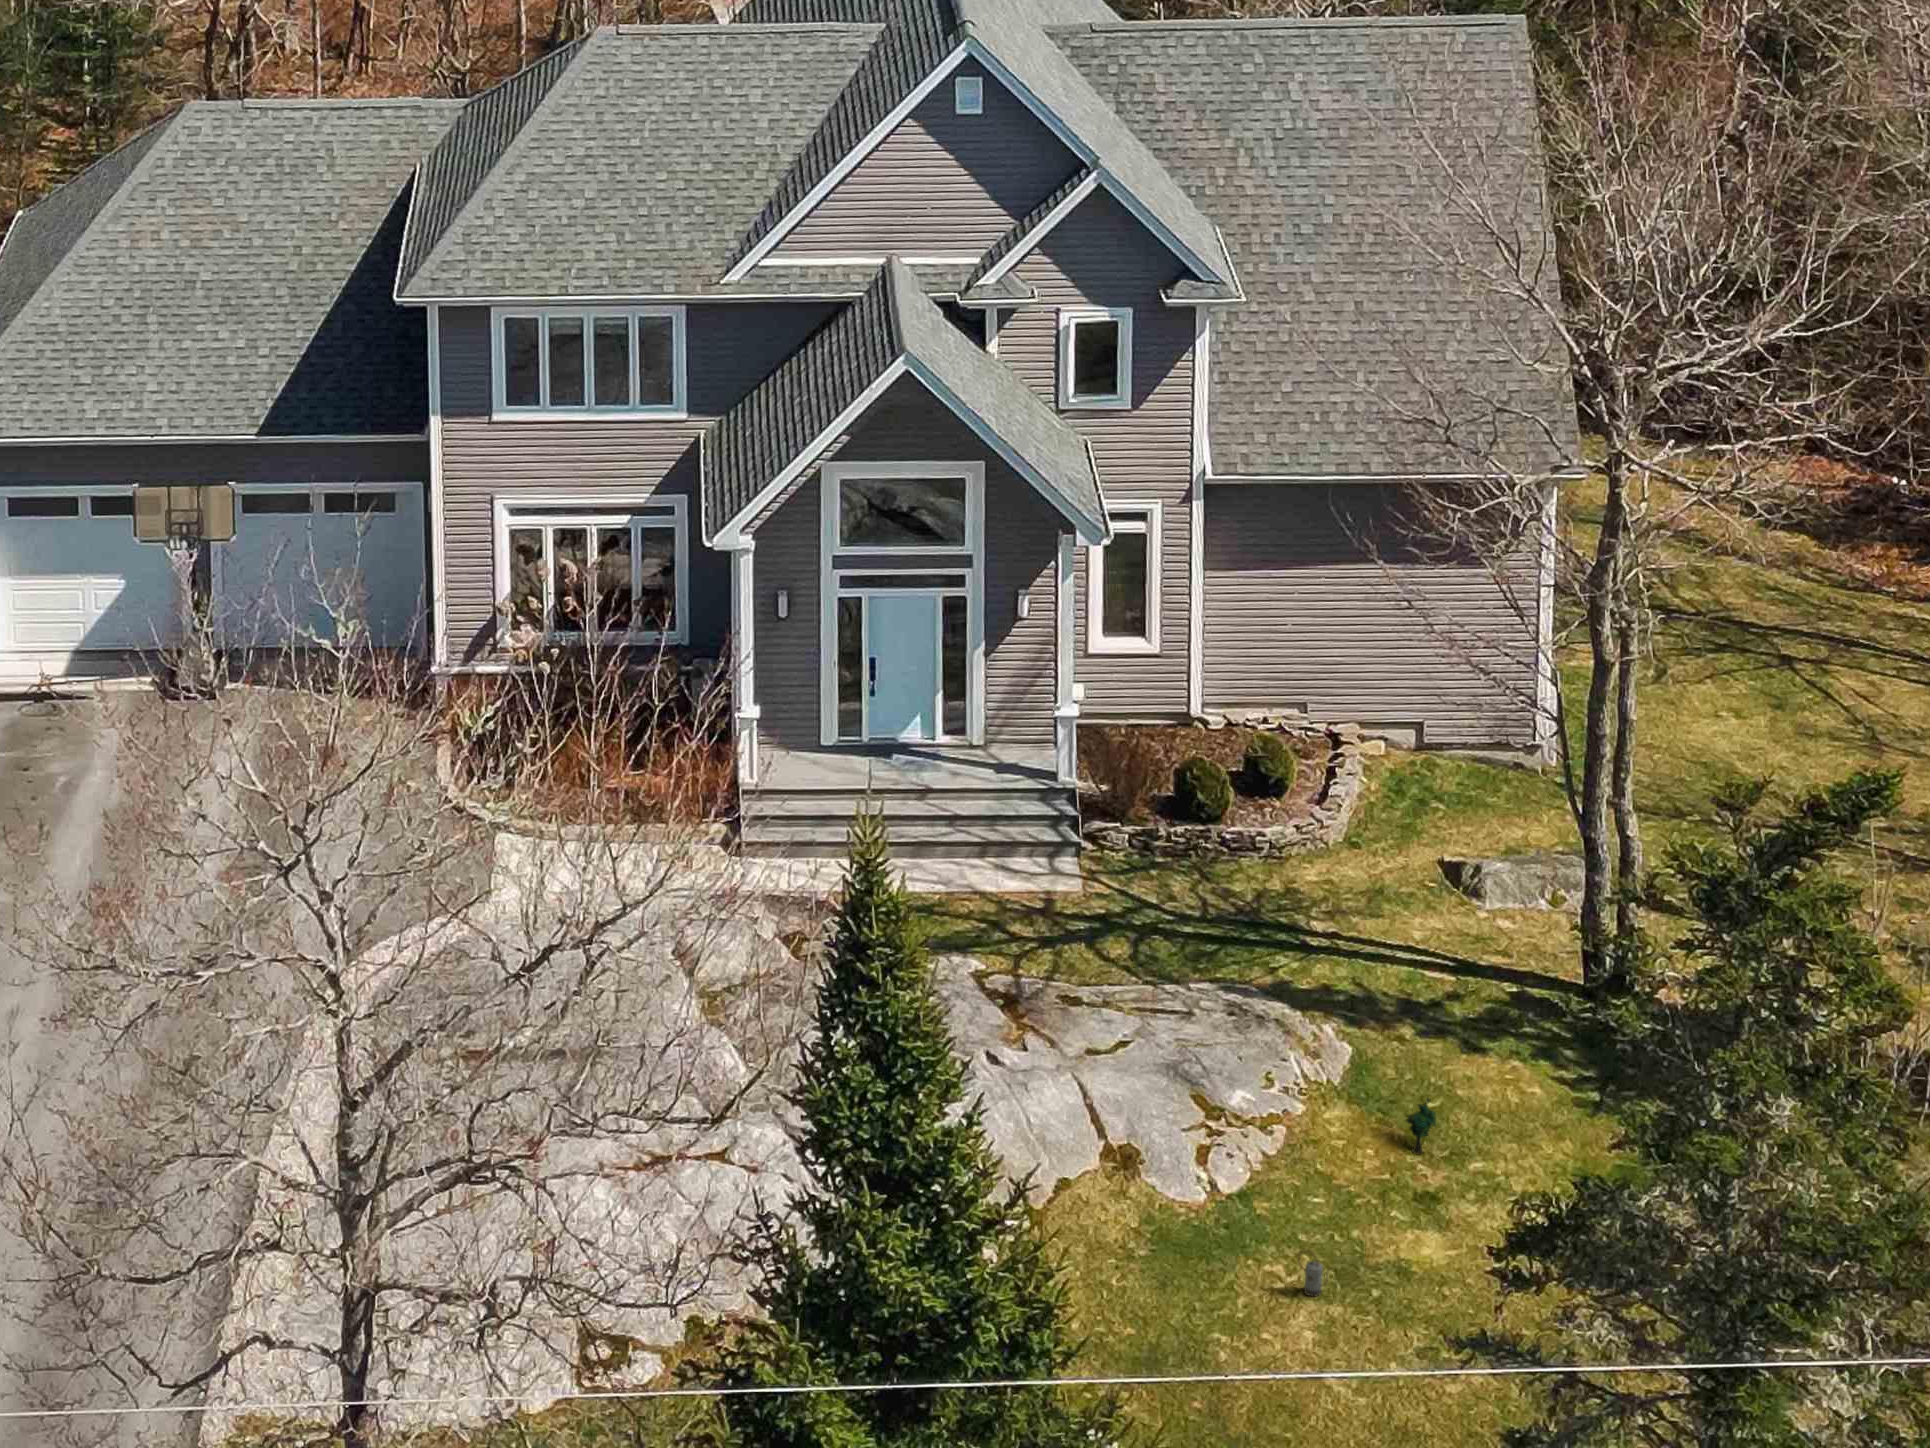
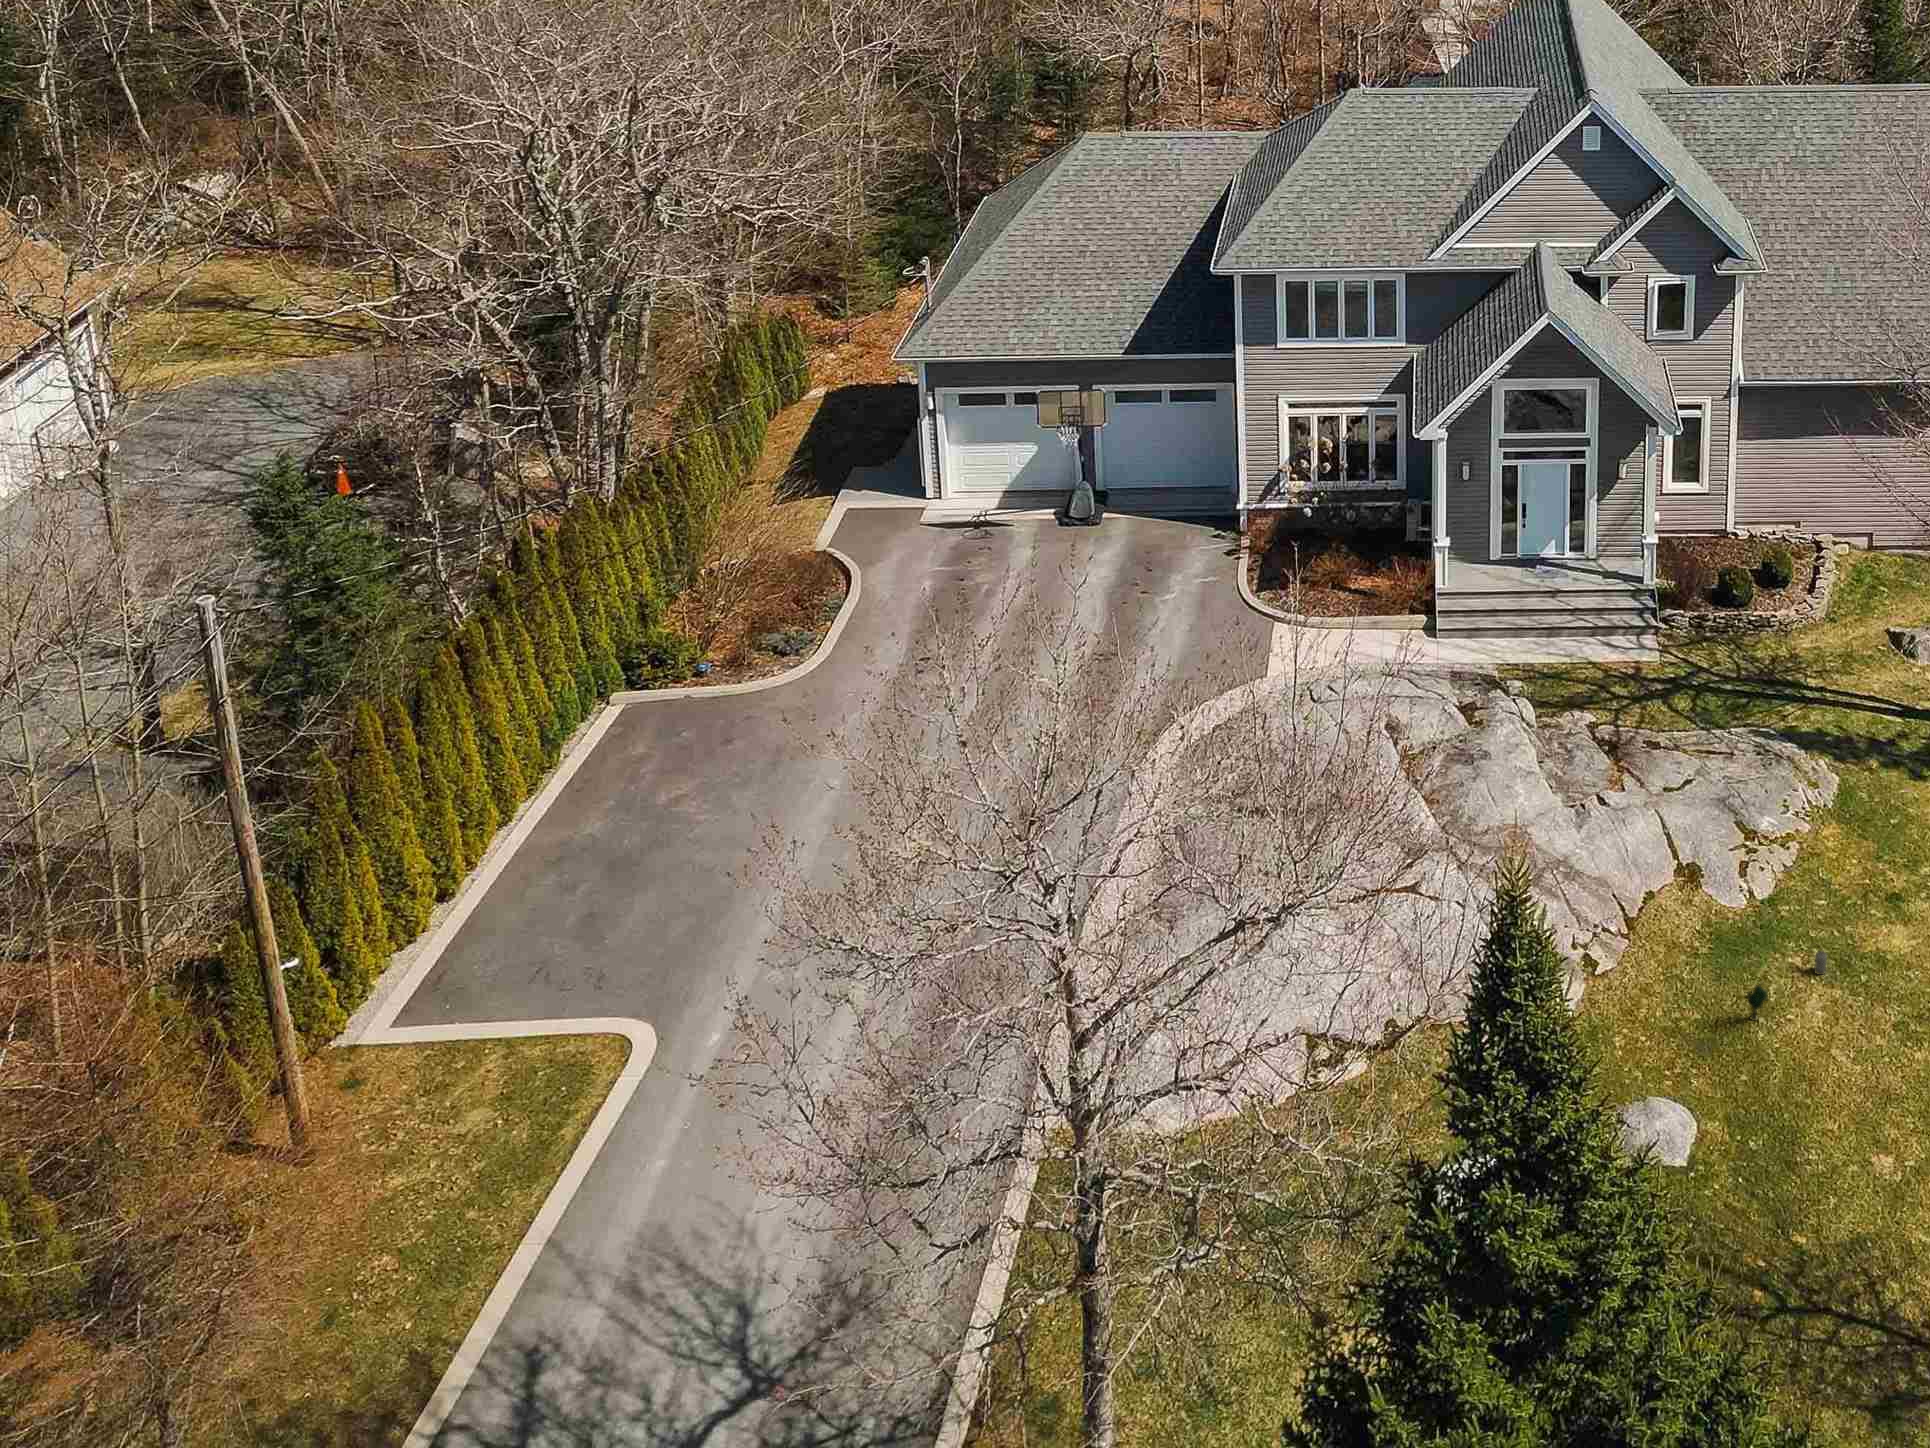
decorative plant: present [1406,1099,1437,1154] -> present [1746,984,1768,1021]

